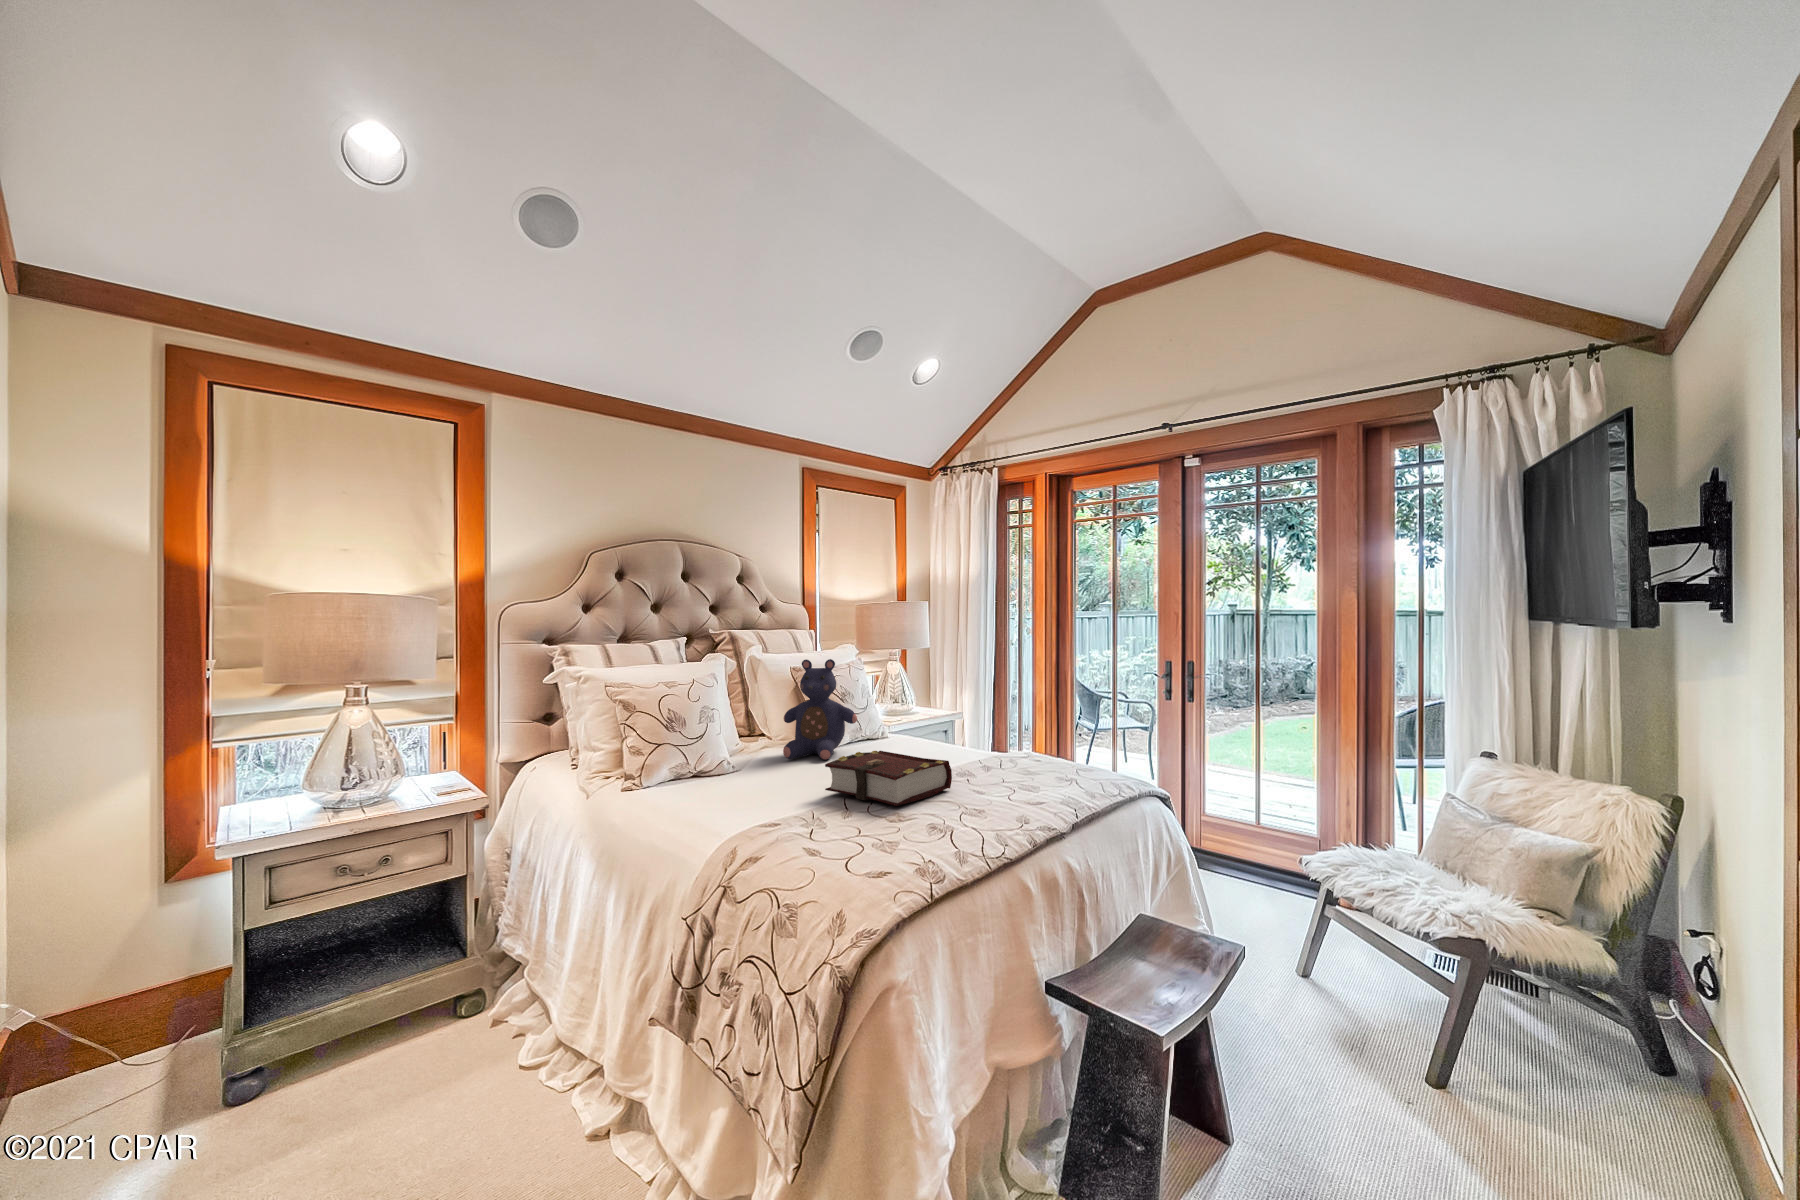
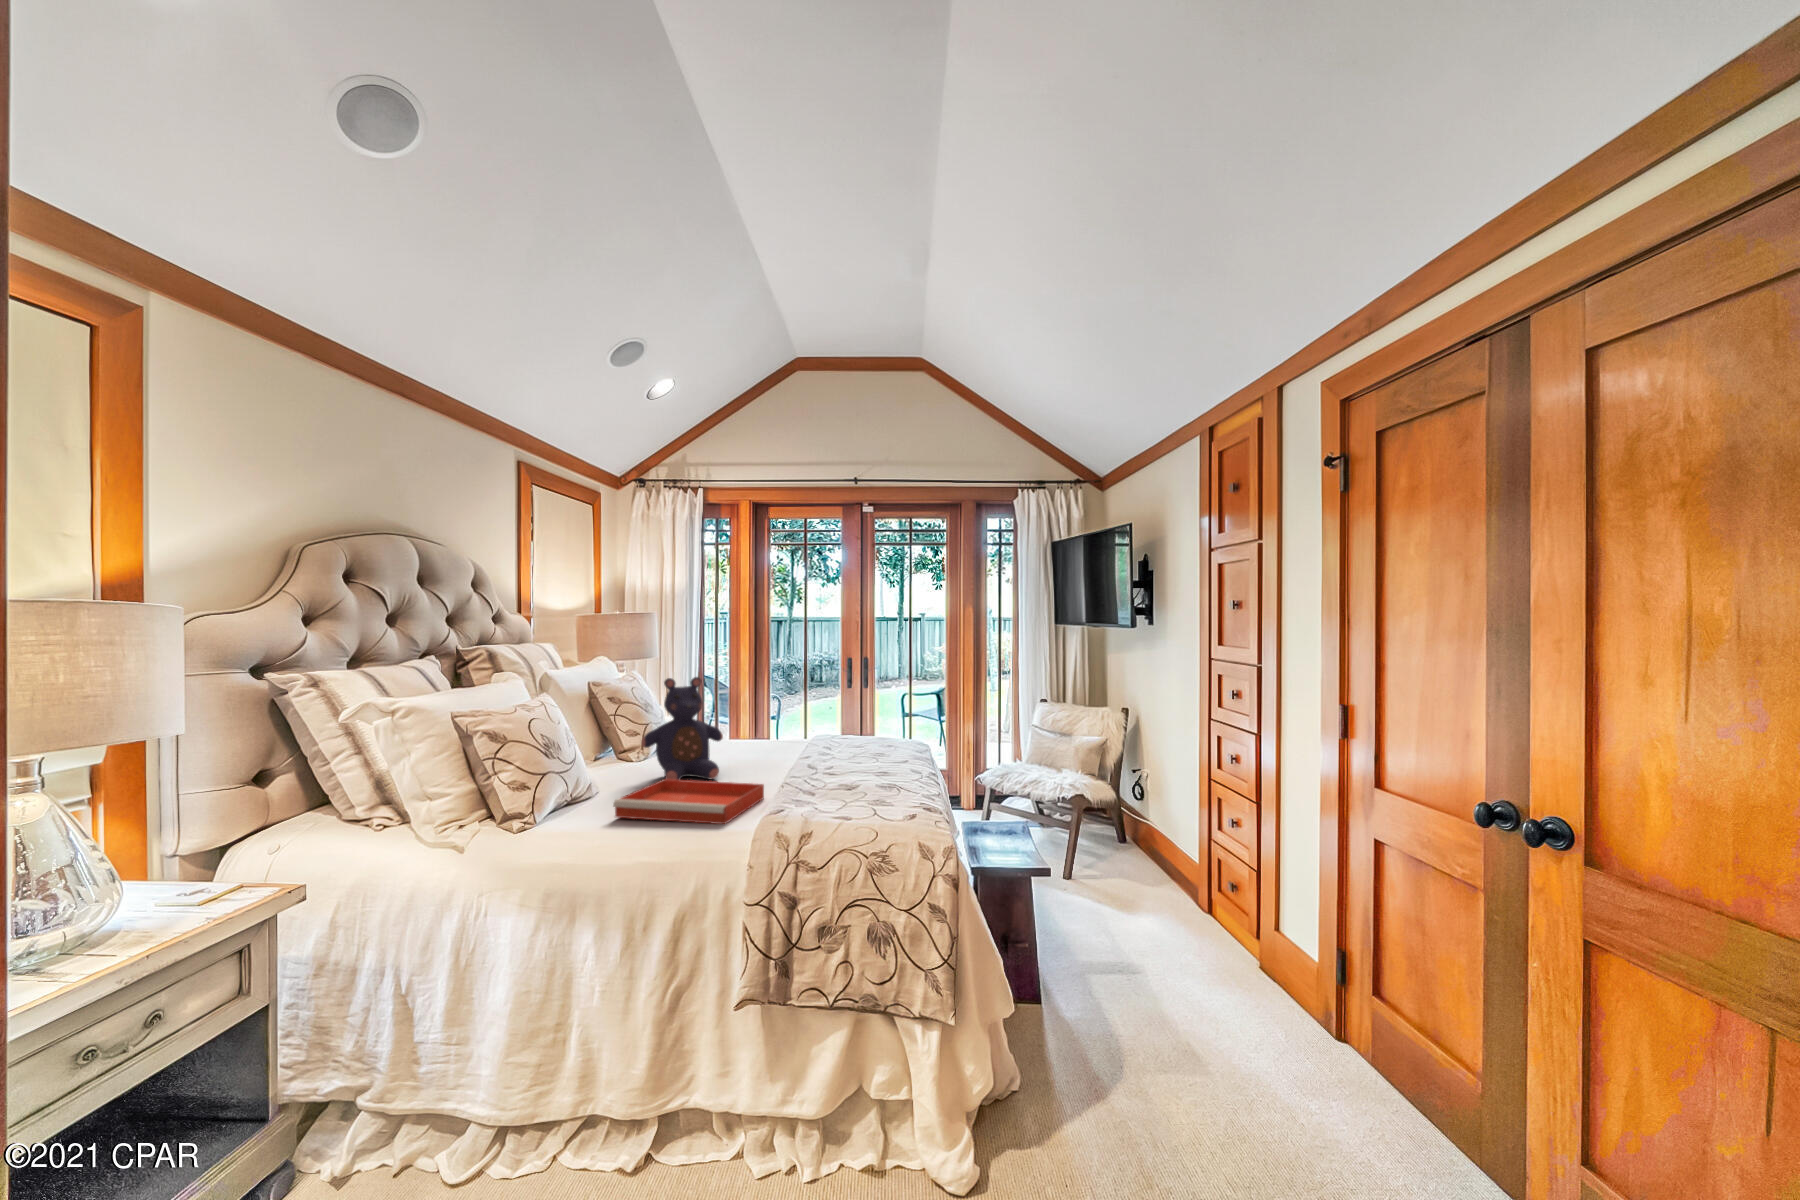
book: present [825,751,952,806] -> none [809,756,900,797]
tray: none [681,753,810,803] -> present [613,779,764,824]

